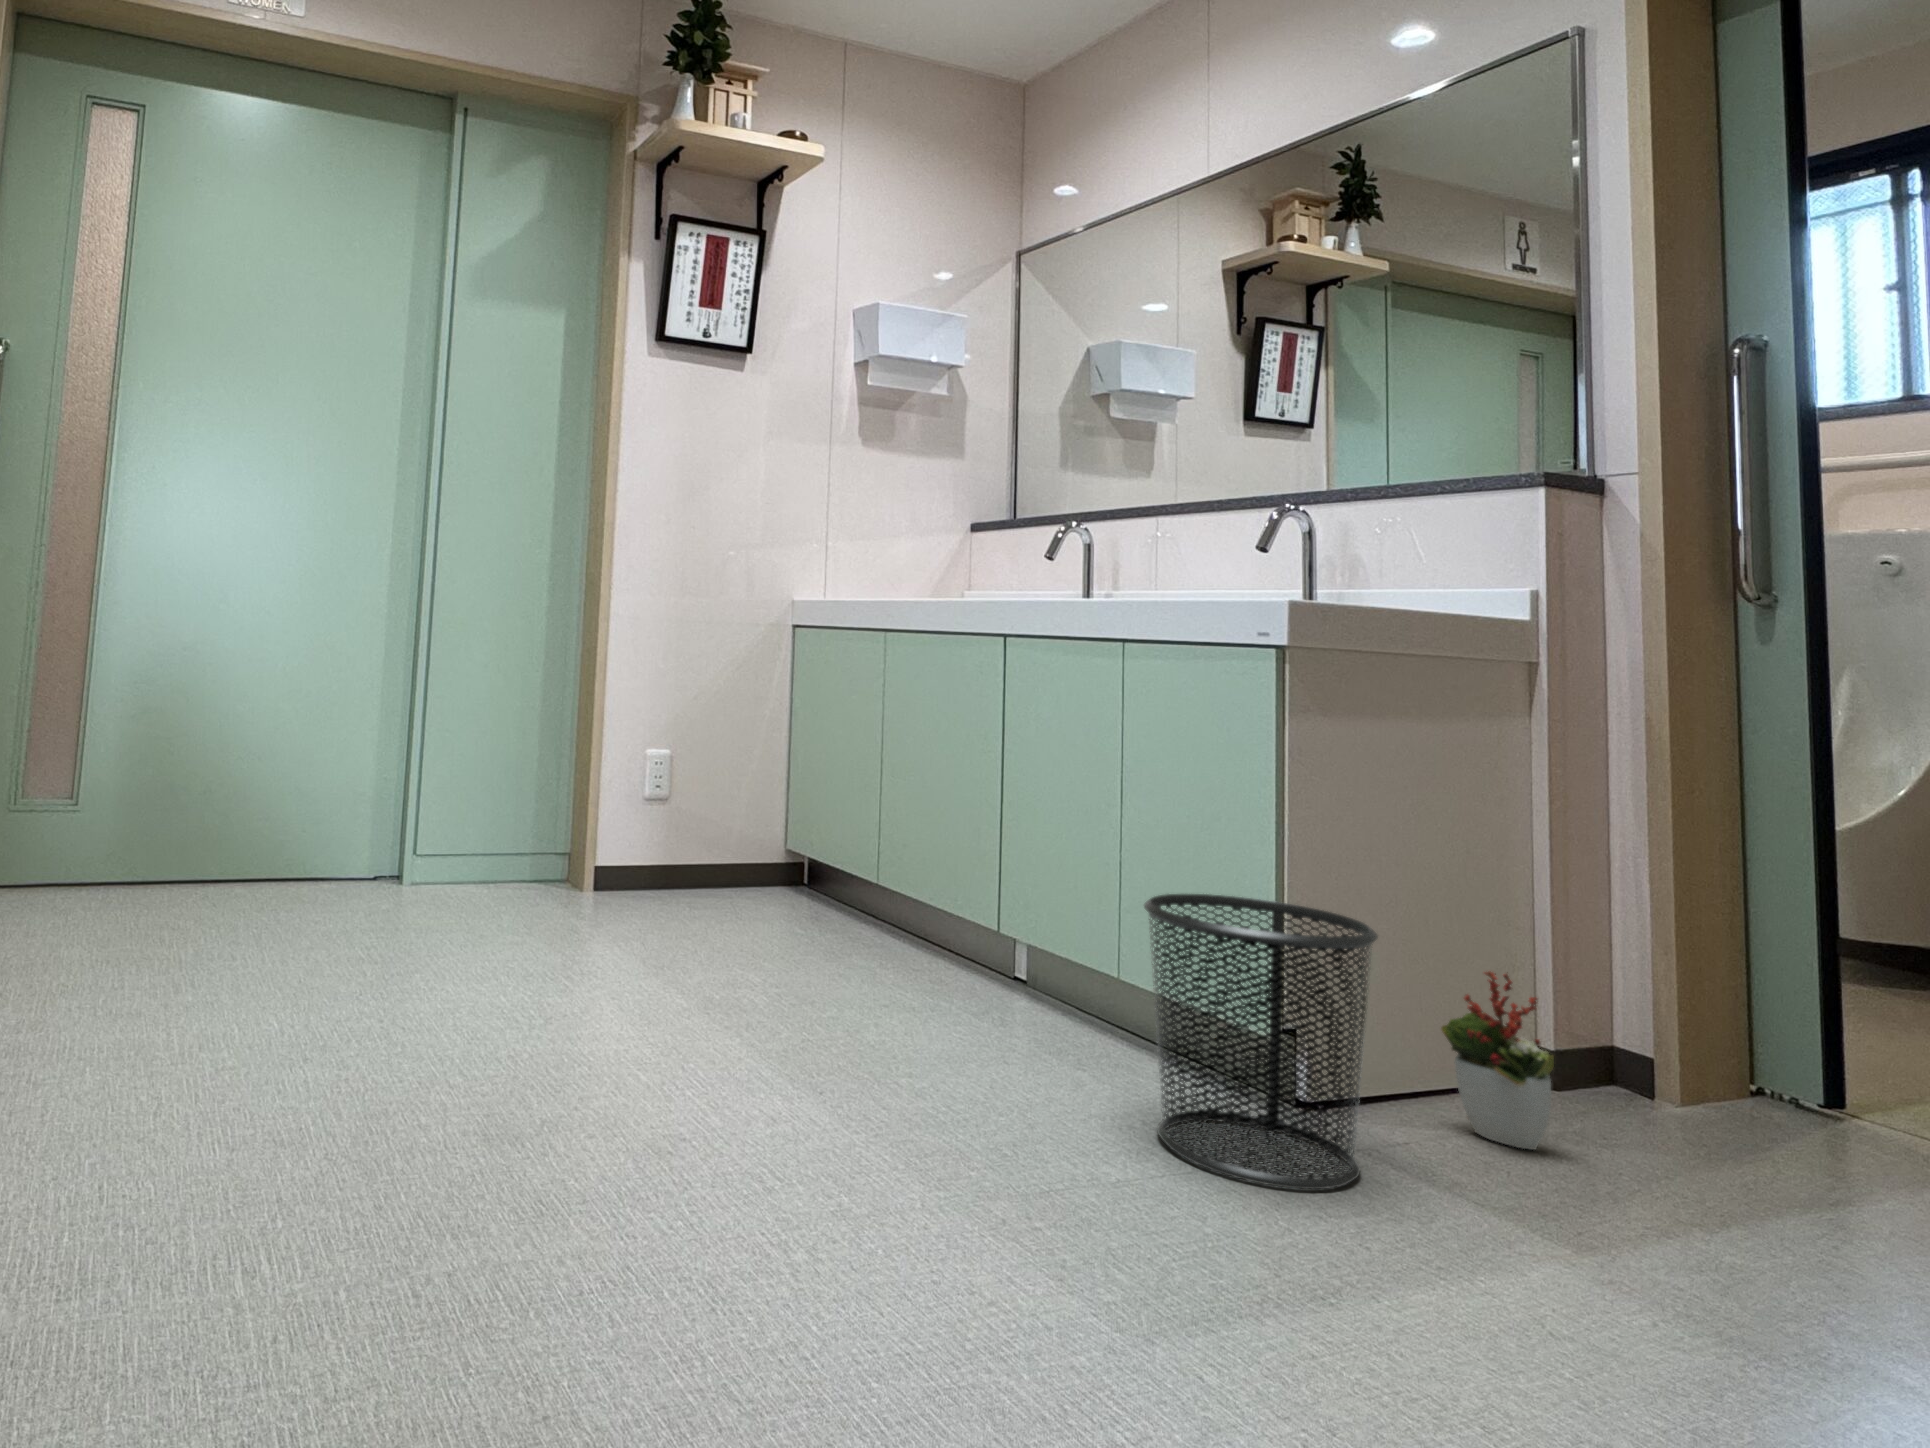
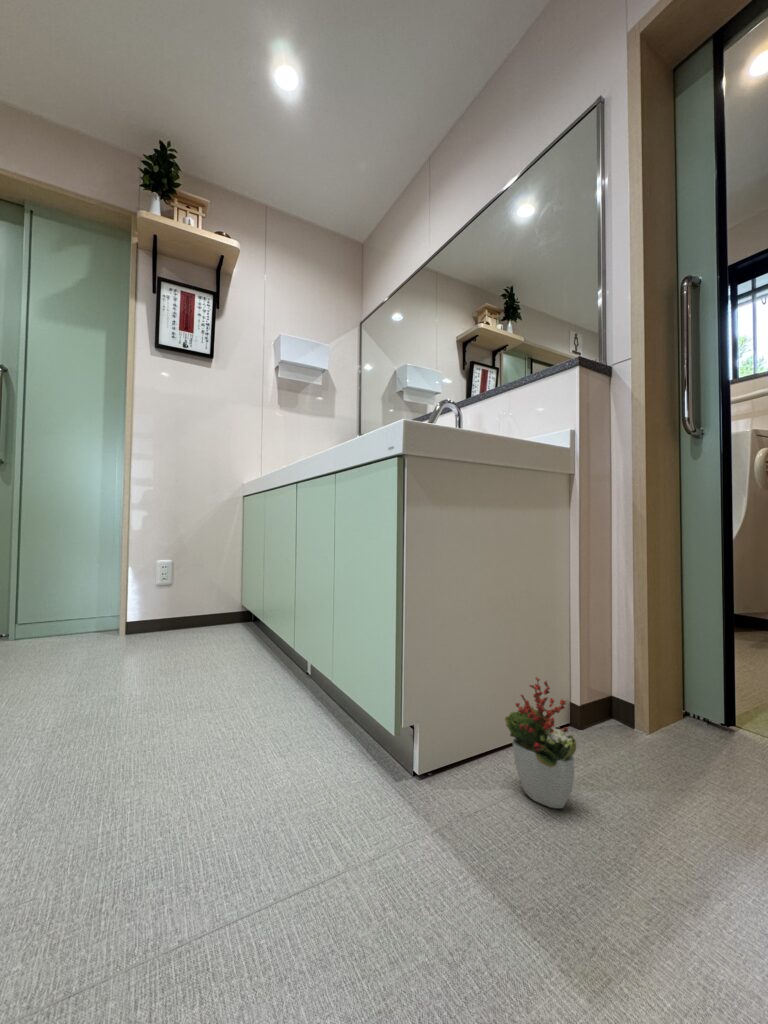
trash can: present [1144,894,1378,1189] -> none [249,643,435,939]

